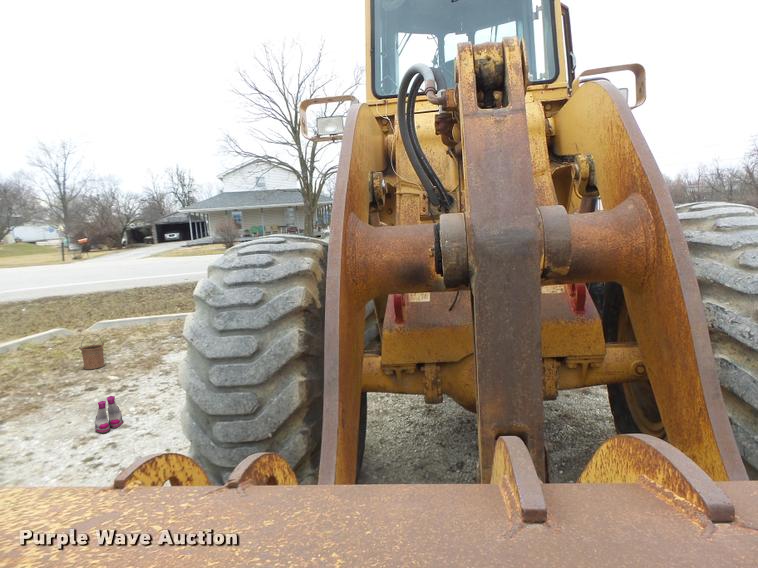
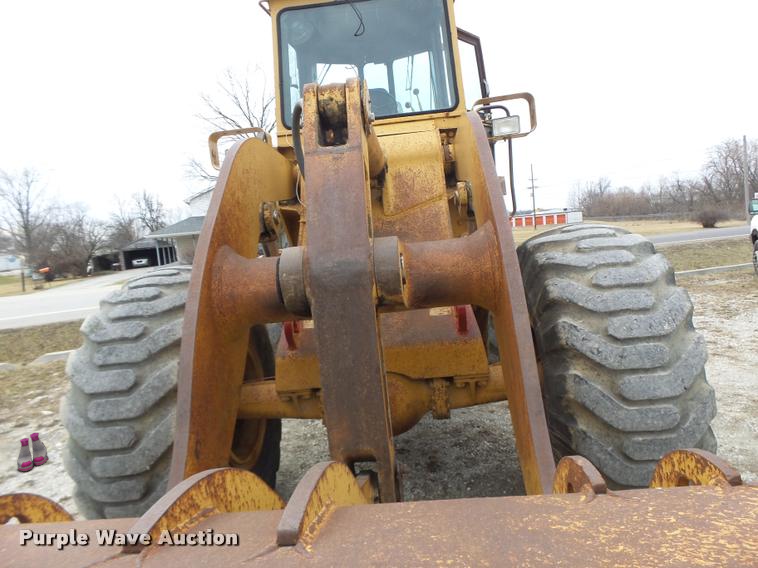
bucket: present [79,341,105,370] -> none [13,369,41,405]

